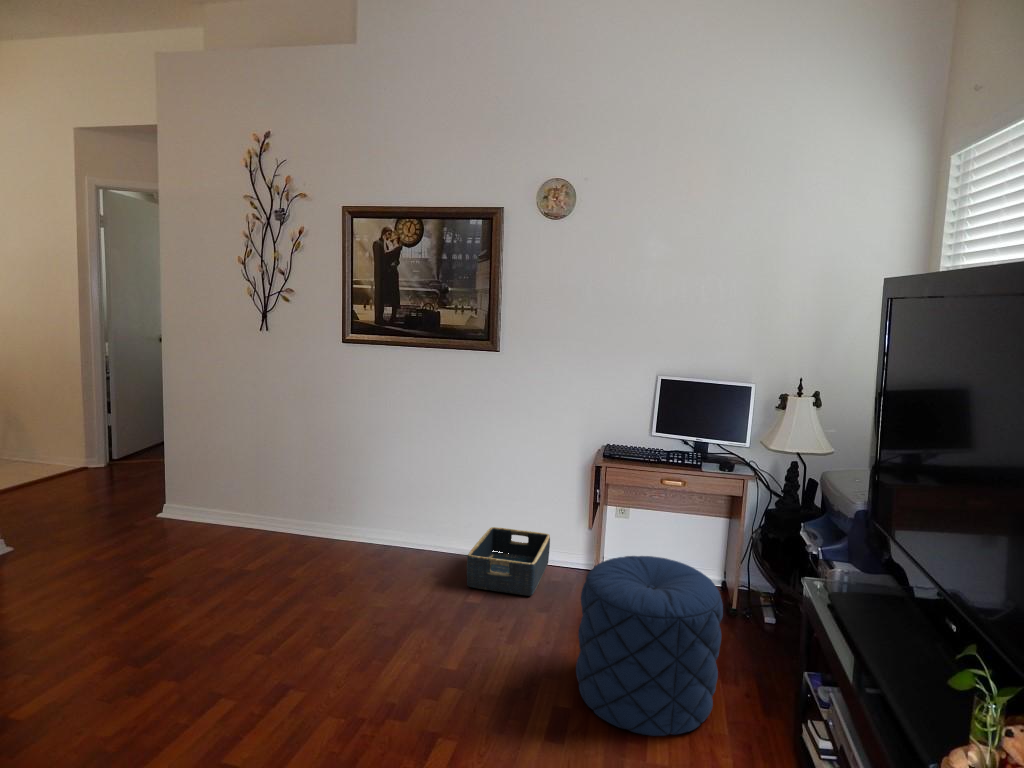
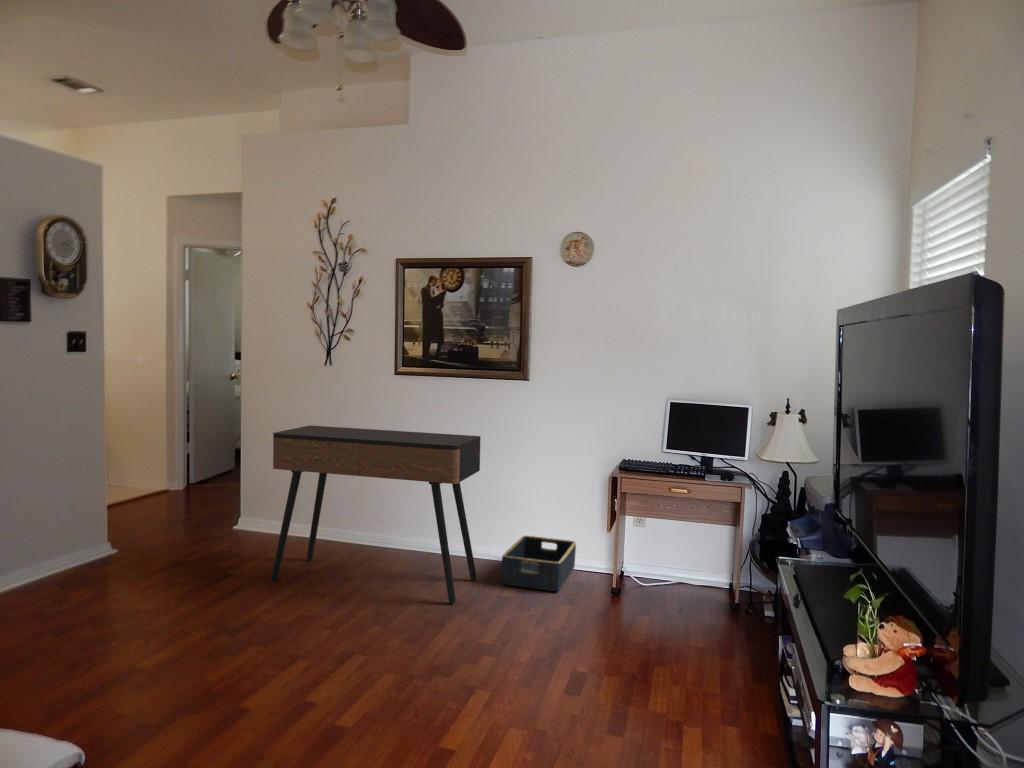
console table: none [192,403,443,616] -> present [271,425,480,604]
pouf: present [576,556,723,736] -> none [591,547,712,690]

